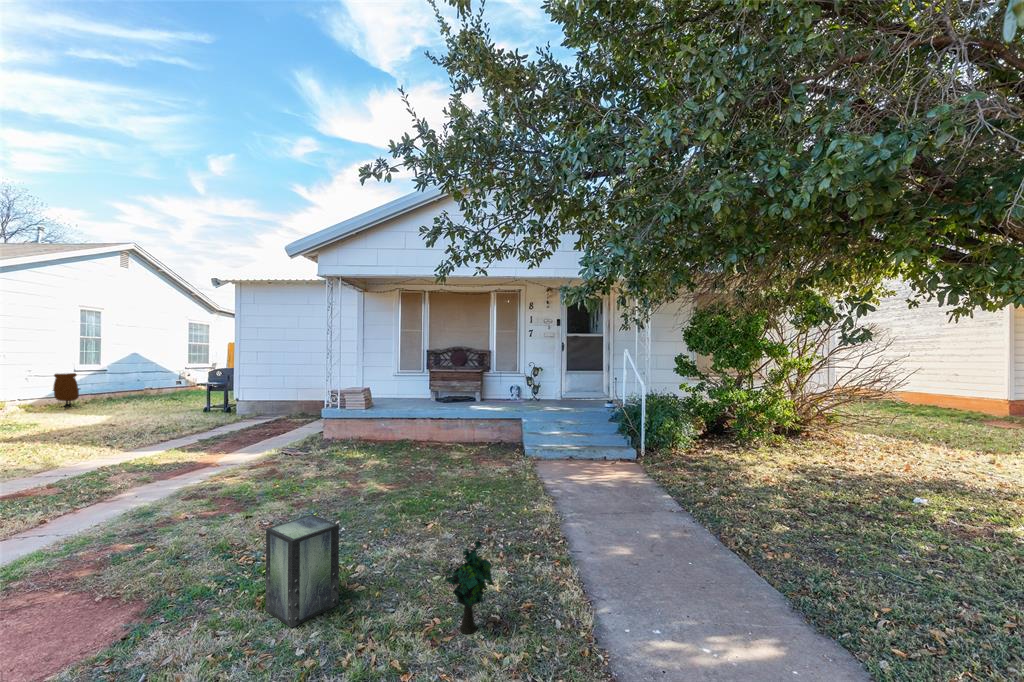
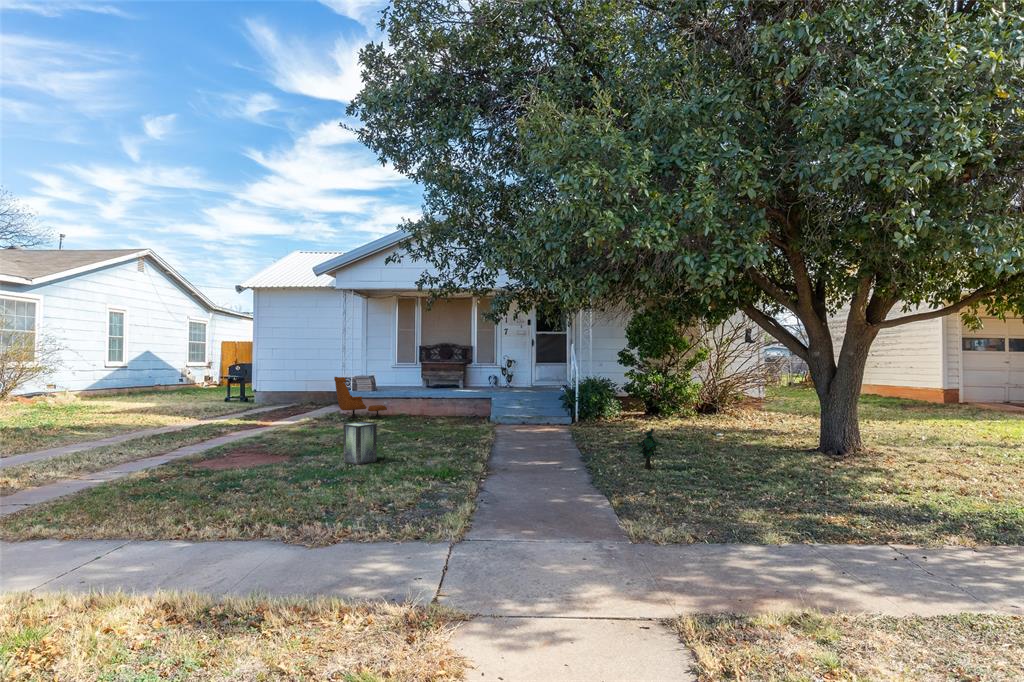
lounge chair: present [53,373,80,409] -> present [334,377,387,421]
decorative plant: present [446,540,494,634] -> present [636,429,659,469]

